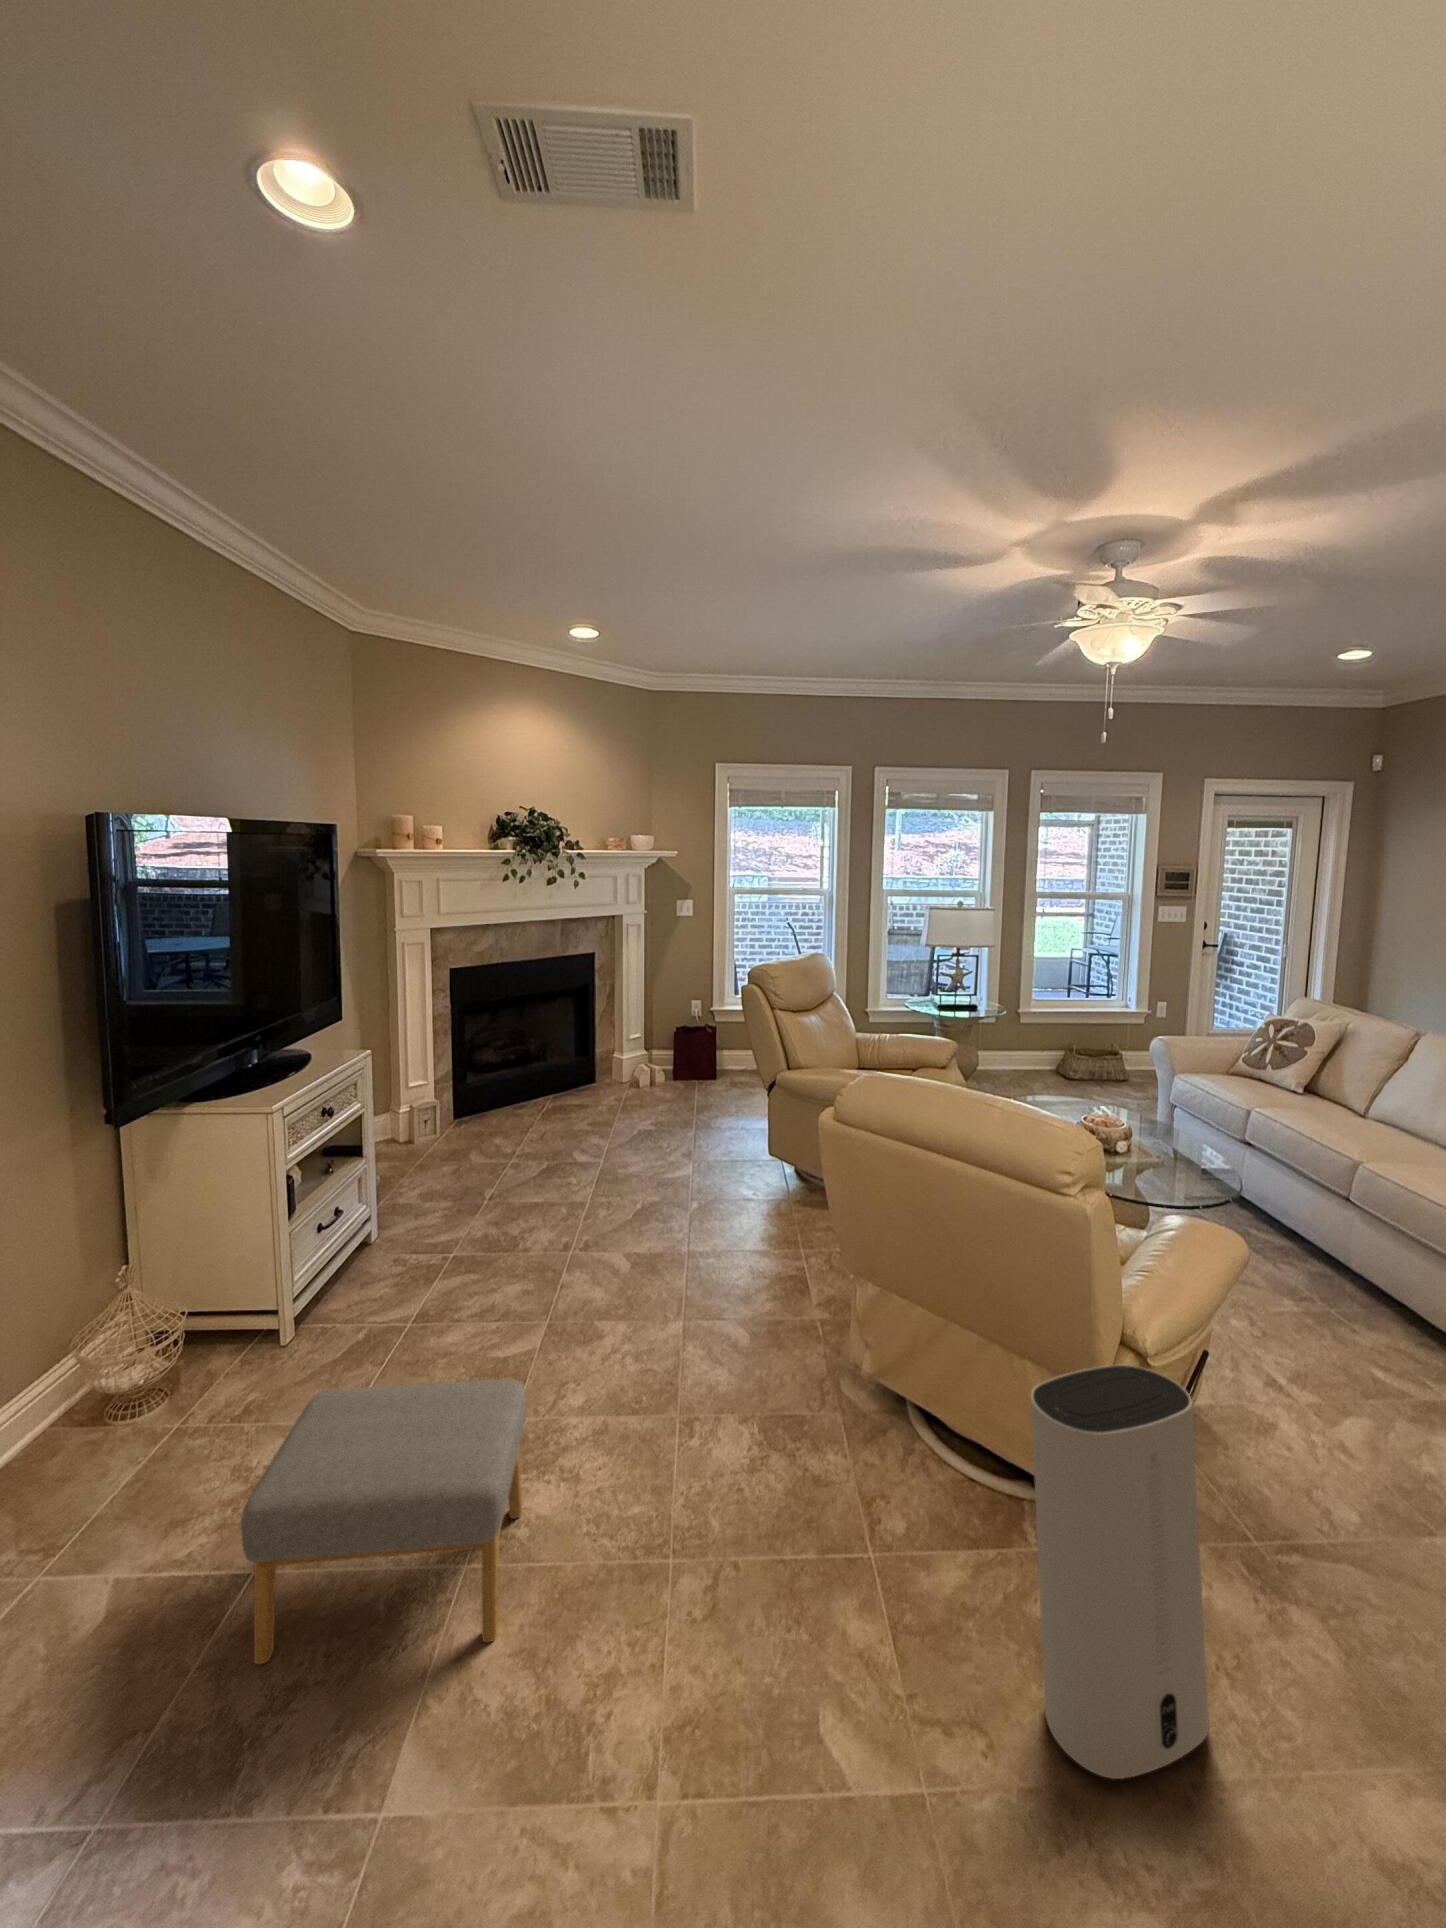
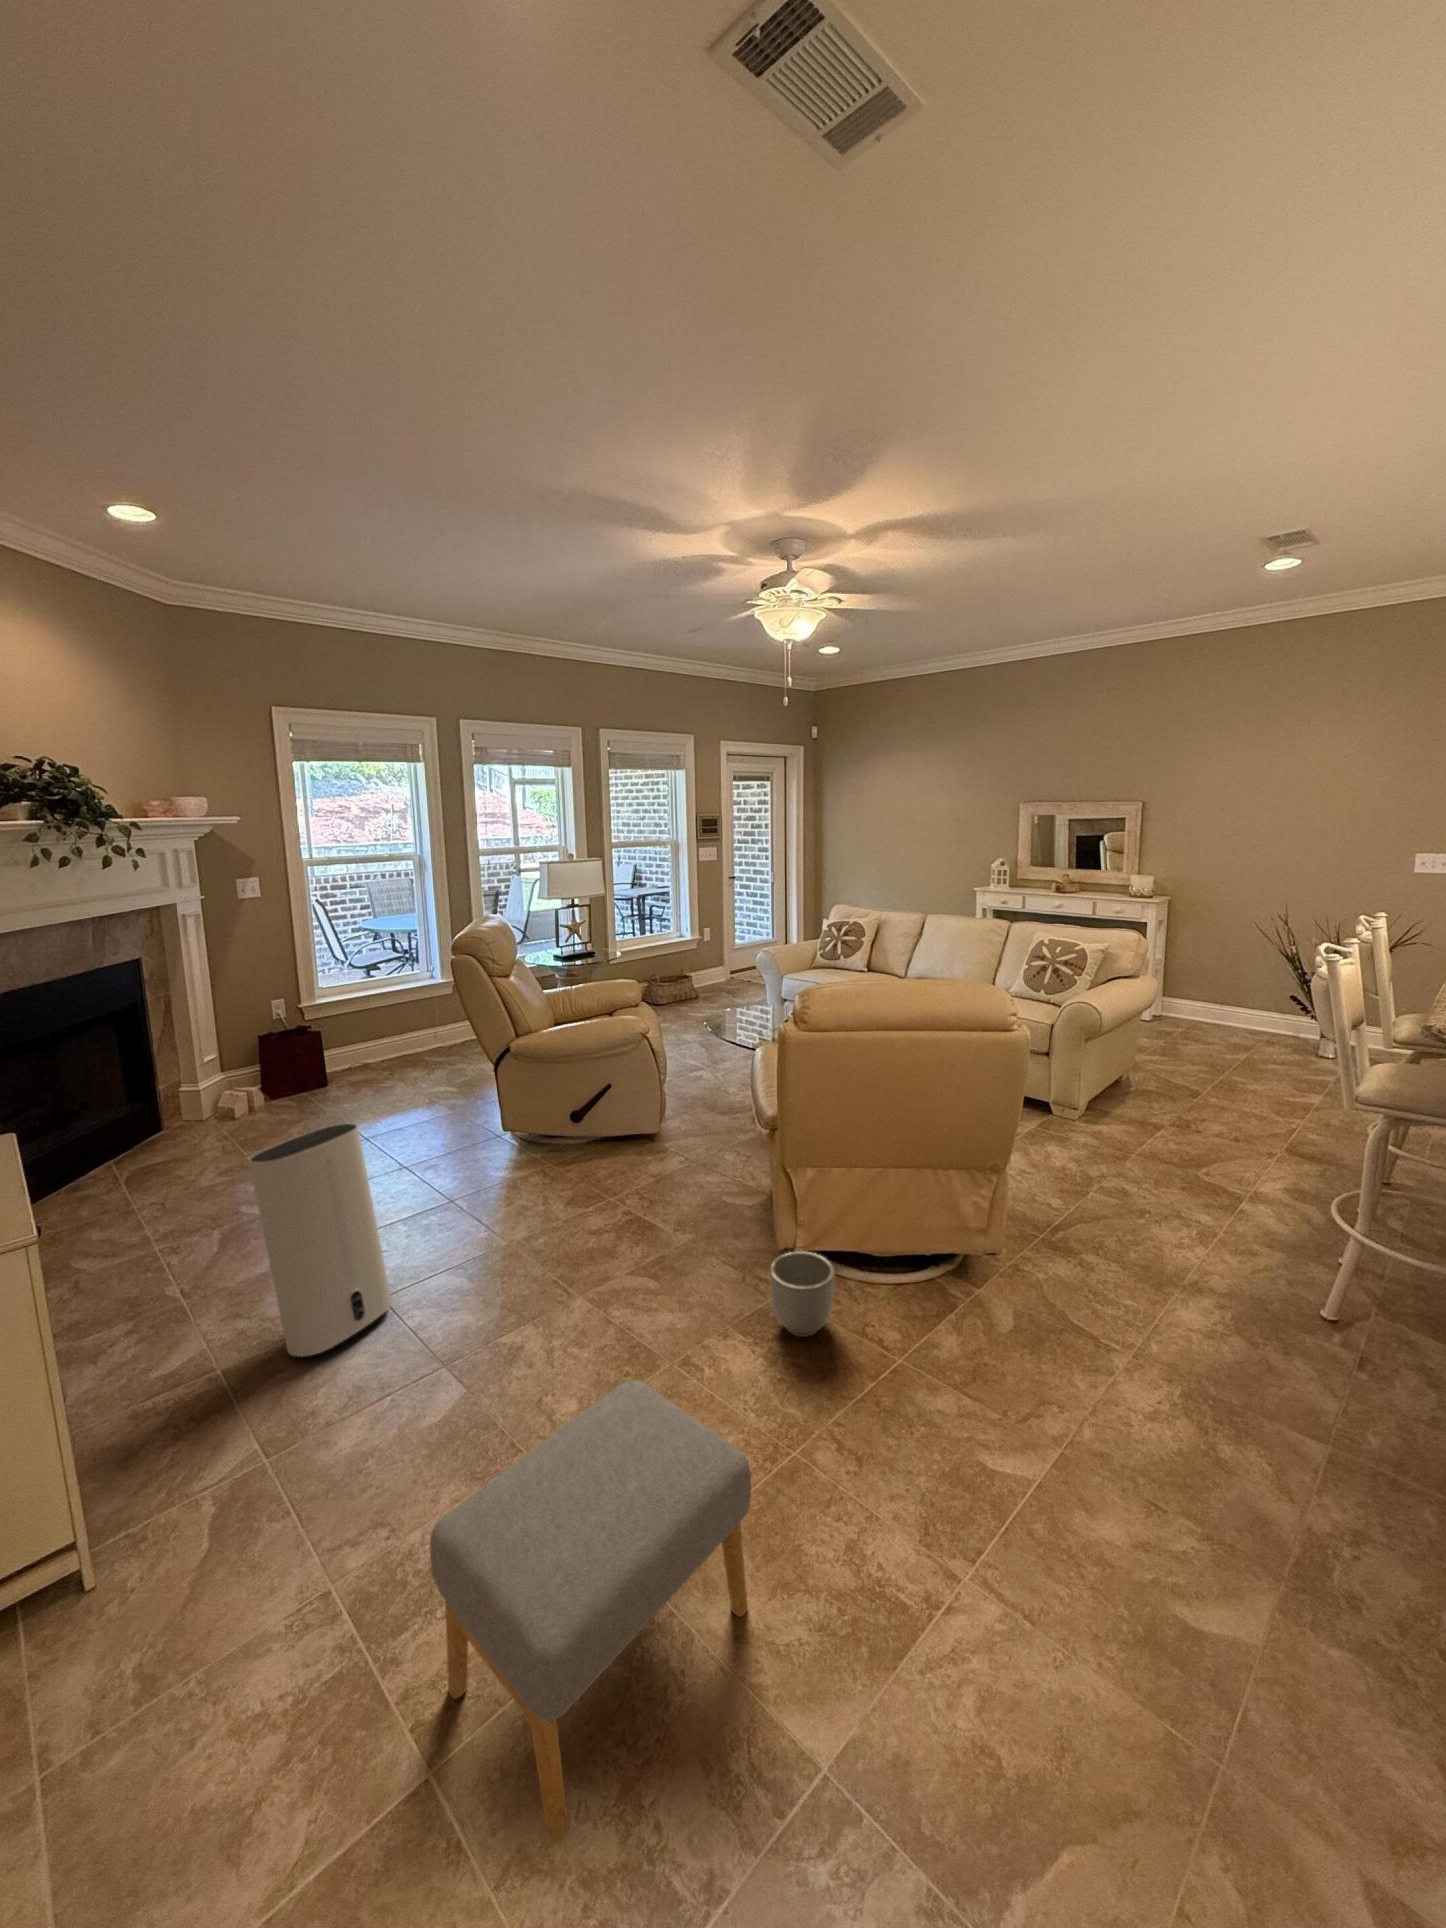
air purifier: present [1031,1365,1209,1779] -> present [249,1123,392,1357]
planter: none [779,1369,853,1474] -> present [770,1251,835,1337]

